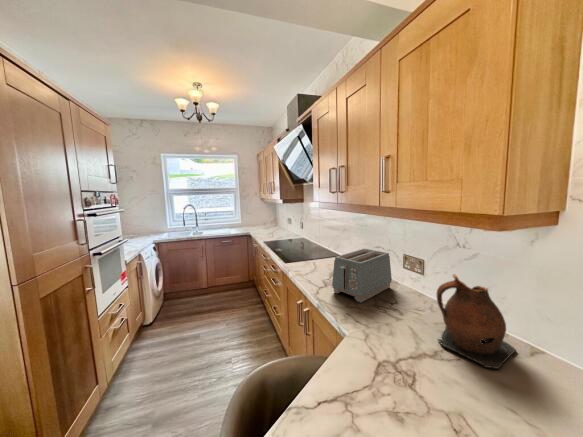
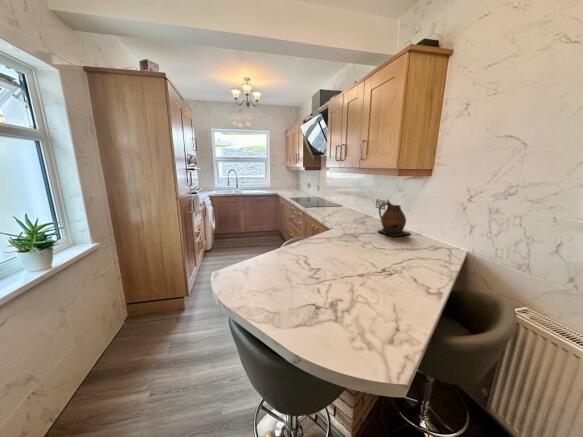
toaster: present [332,249,392,303] -> none [332,196,368,221]

